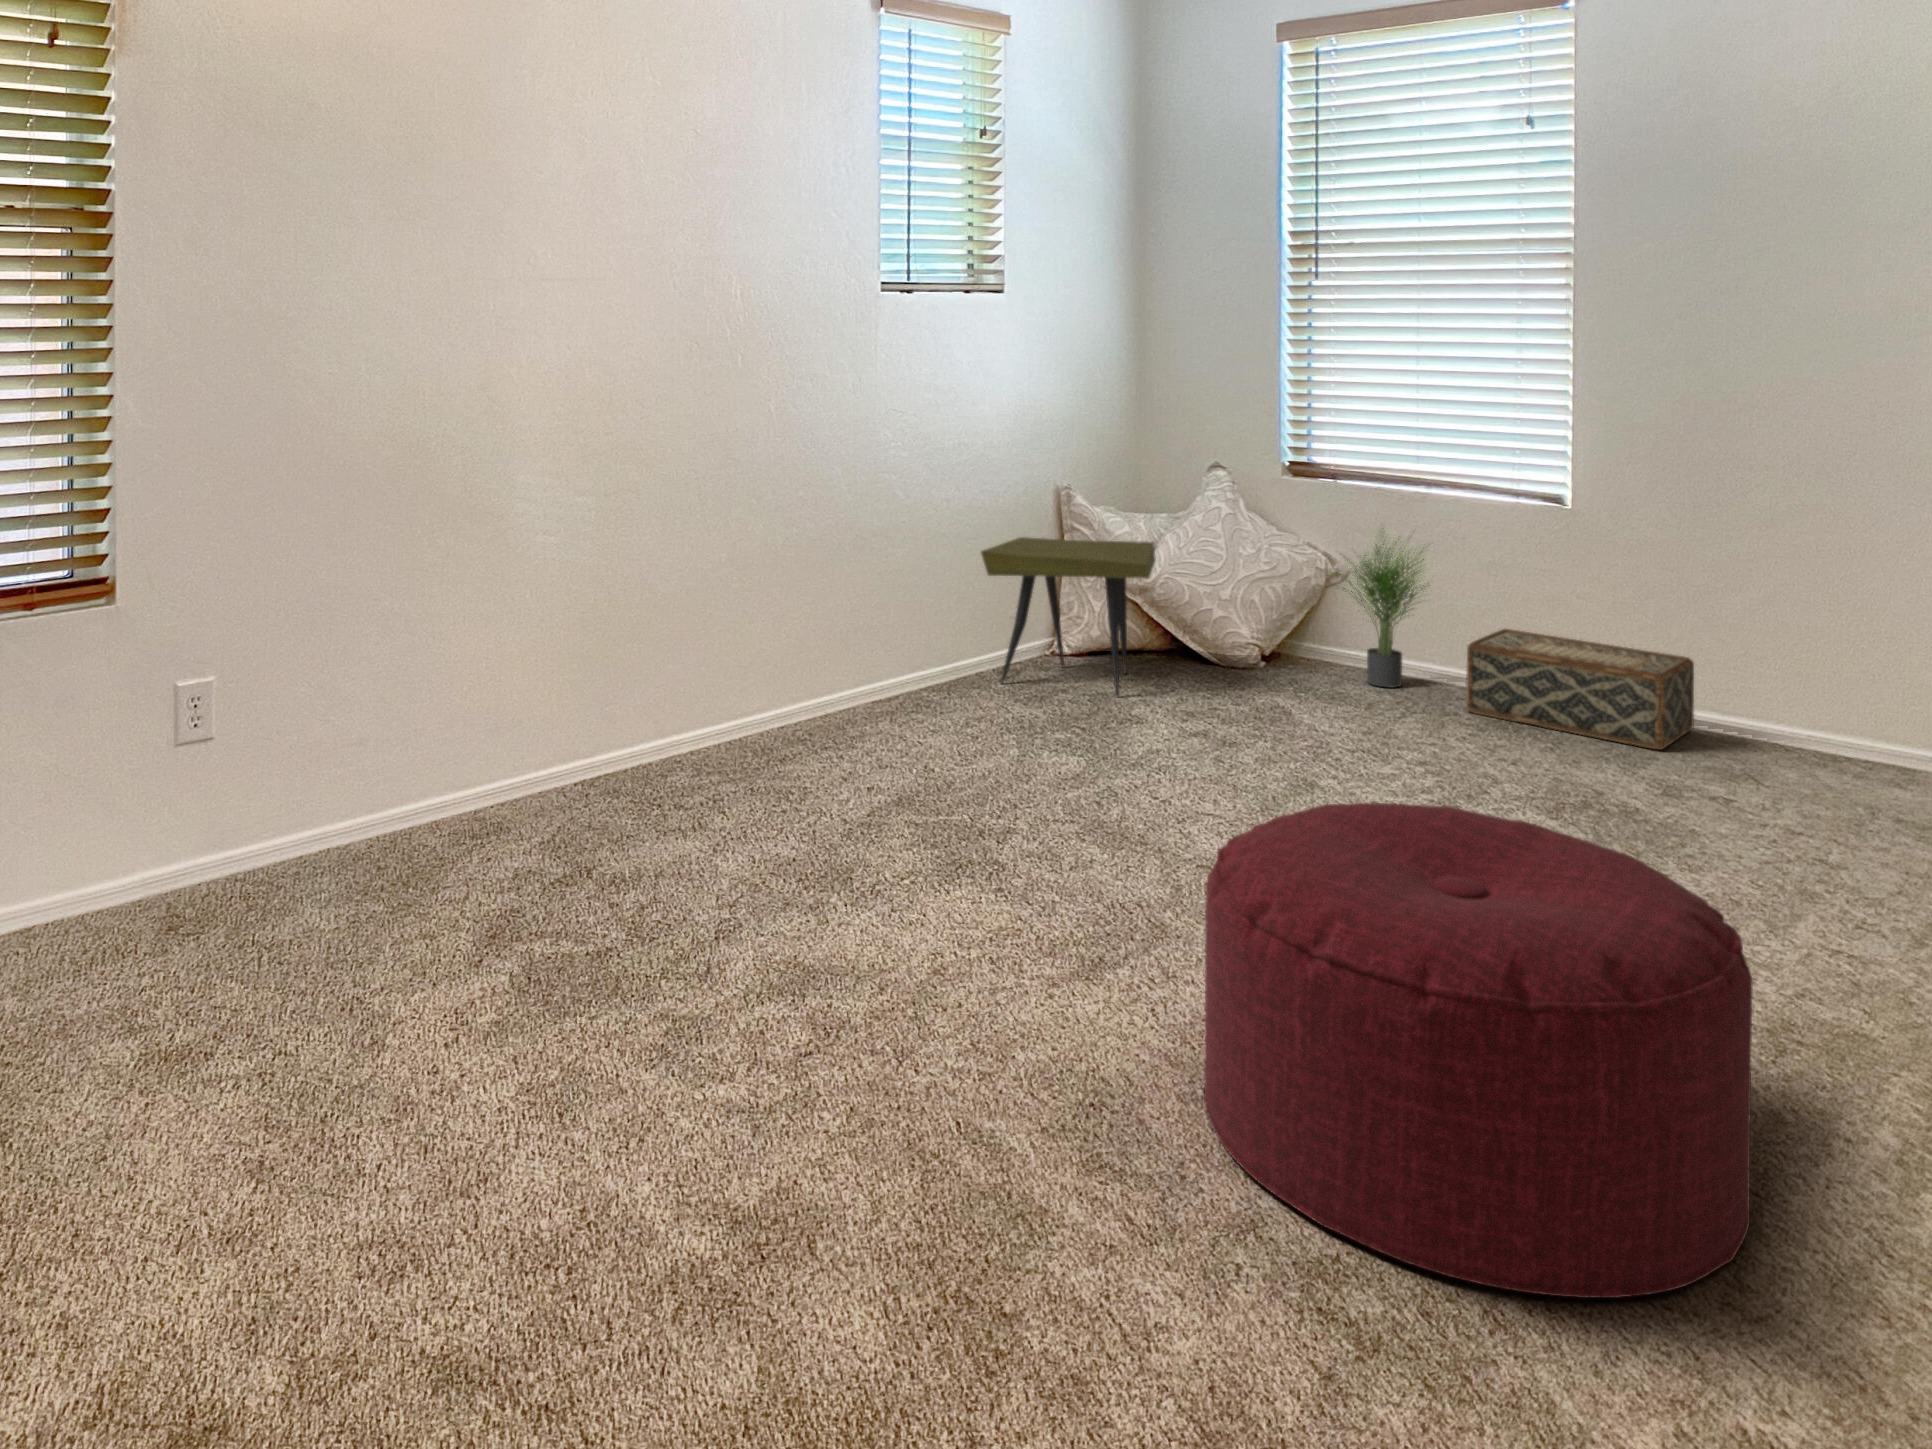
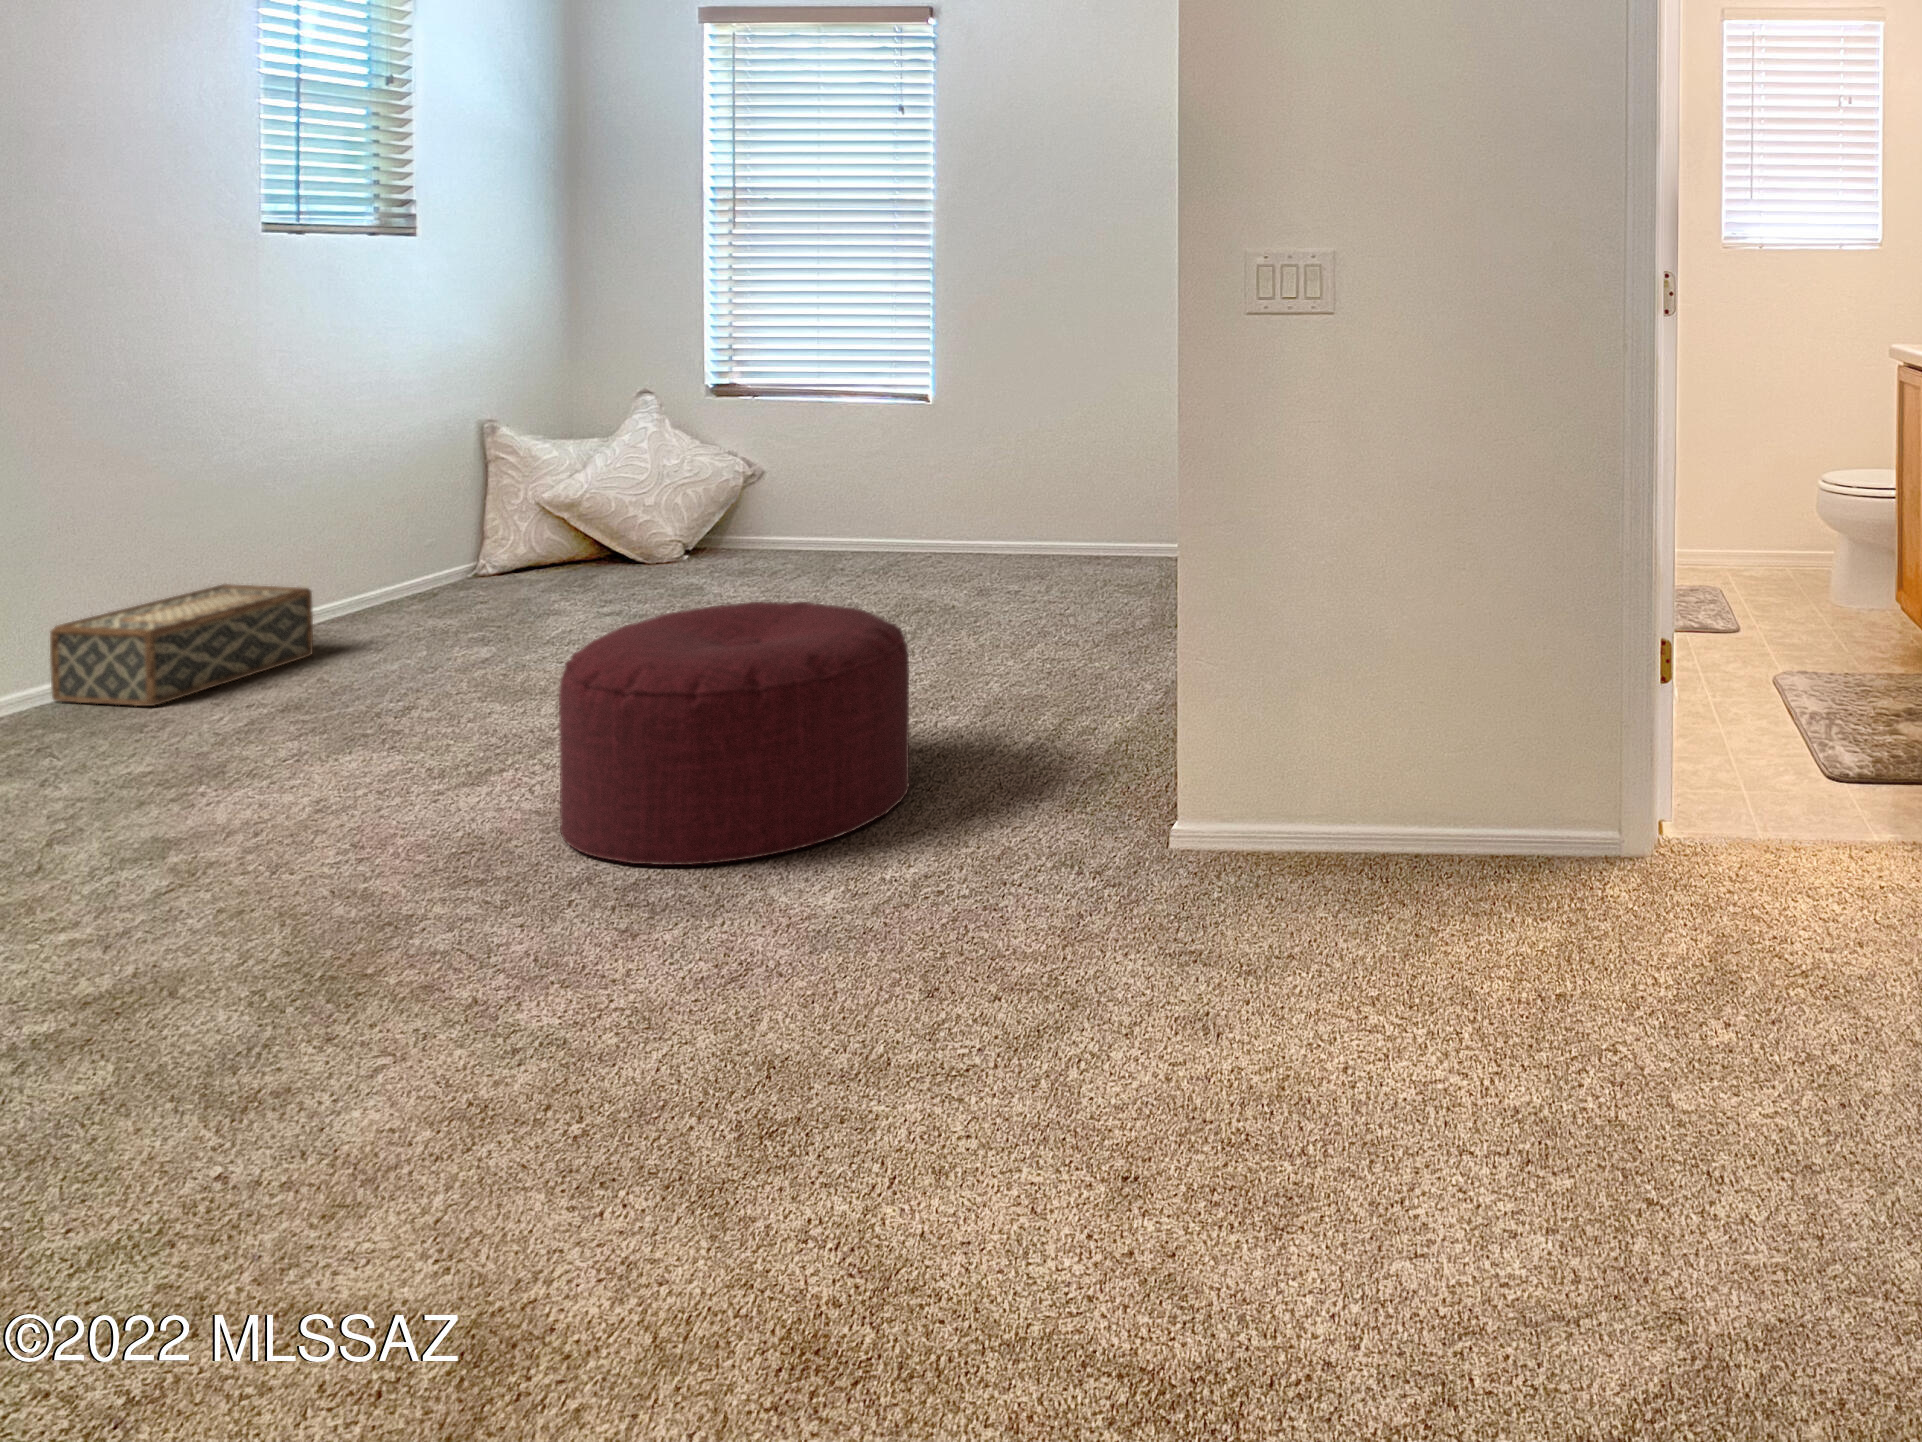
potted plant: present [1336,531,1429,688] -> none [738,430,832,562]
side table: present [981,537,1156,696] -> none [390,462,581,606]
woven basket: present [1467,629,1694,750] -> present [50,584,313,706]

